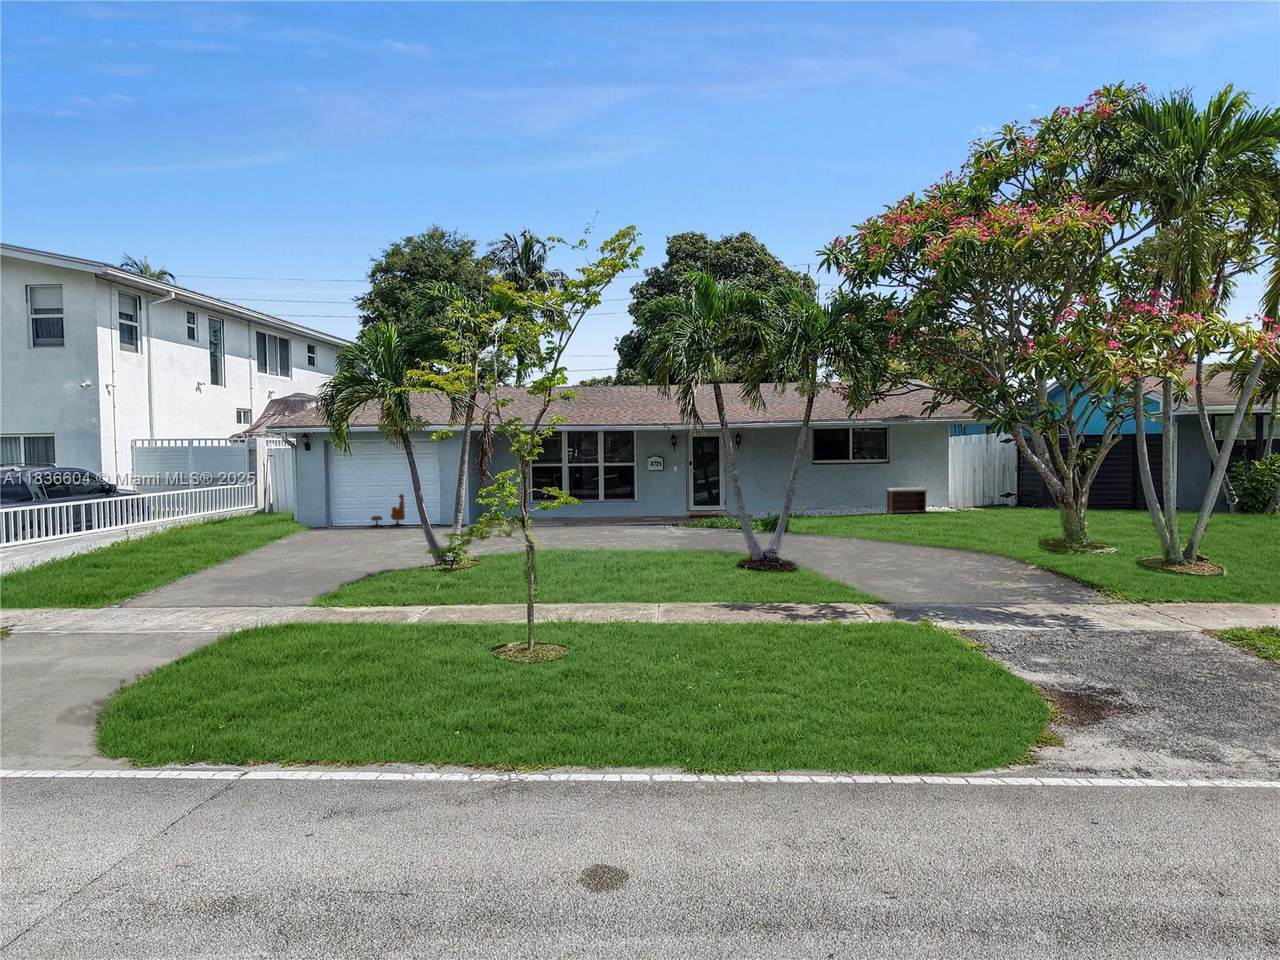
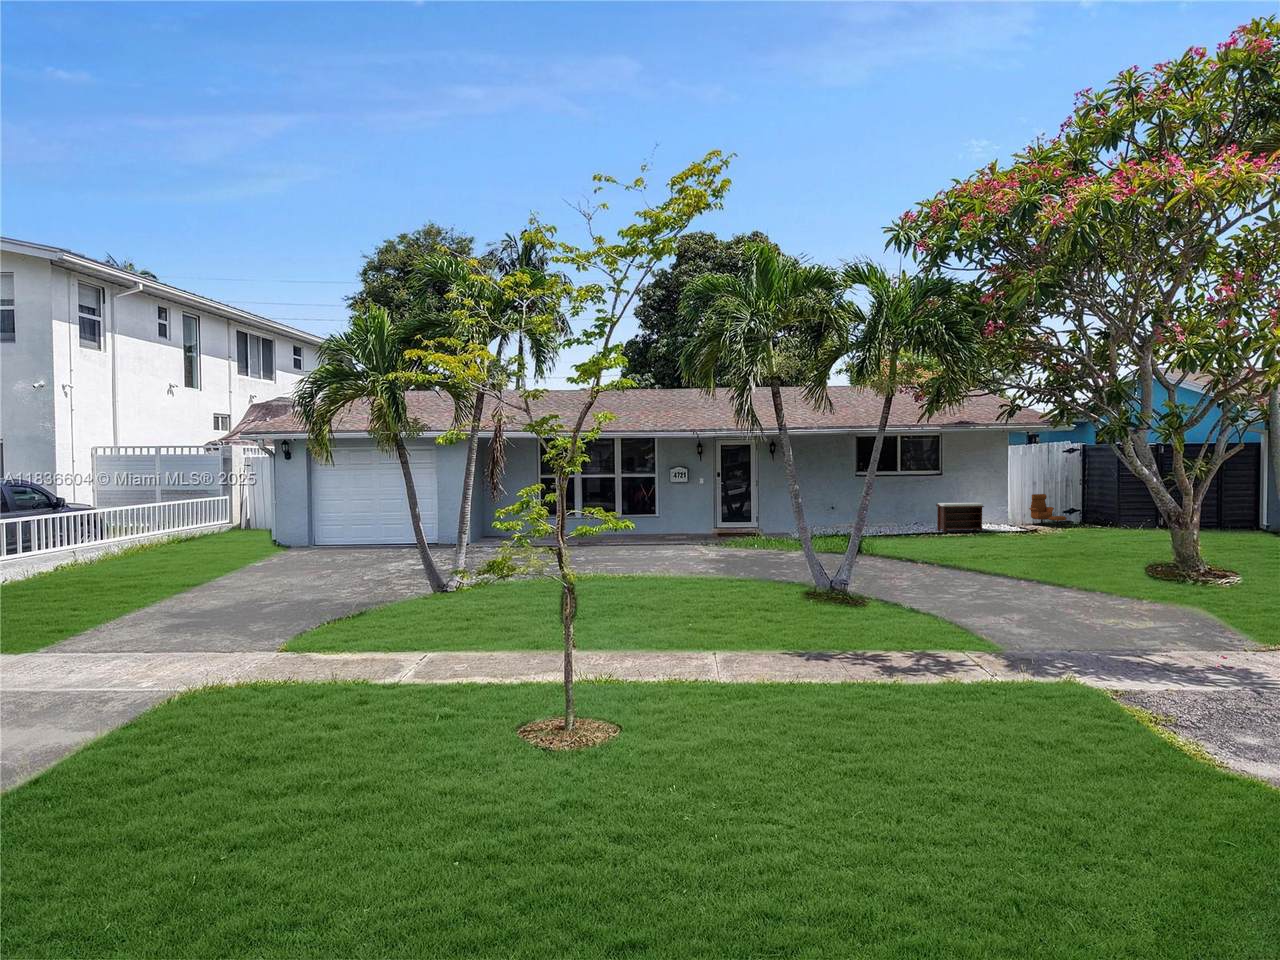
lounge chair: present [371,494,405,528] -> present [1029,494,1066,528]

